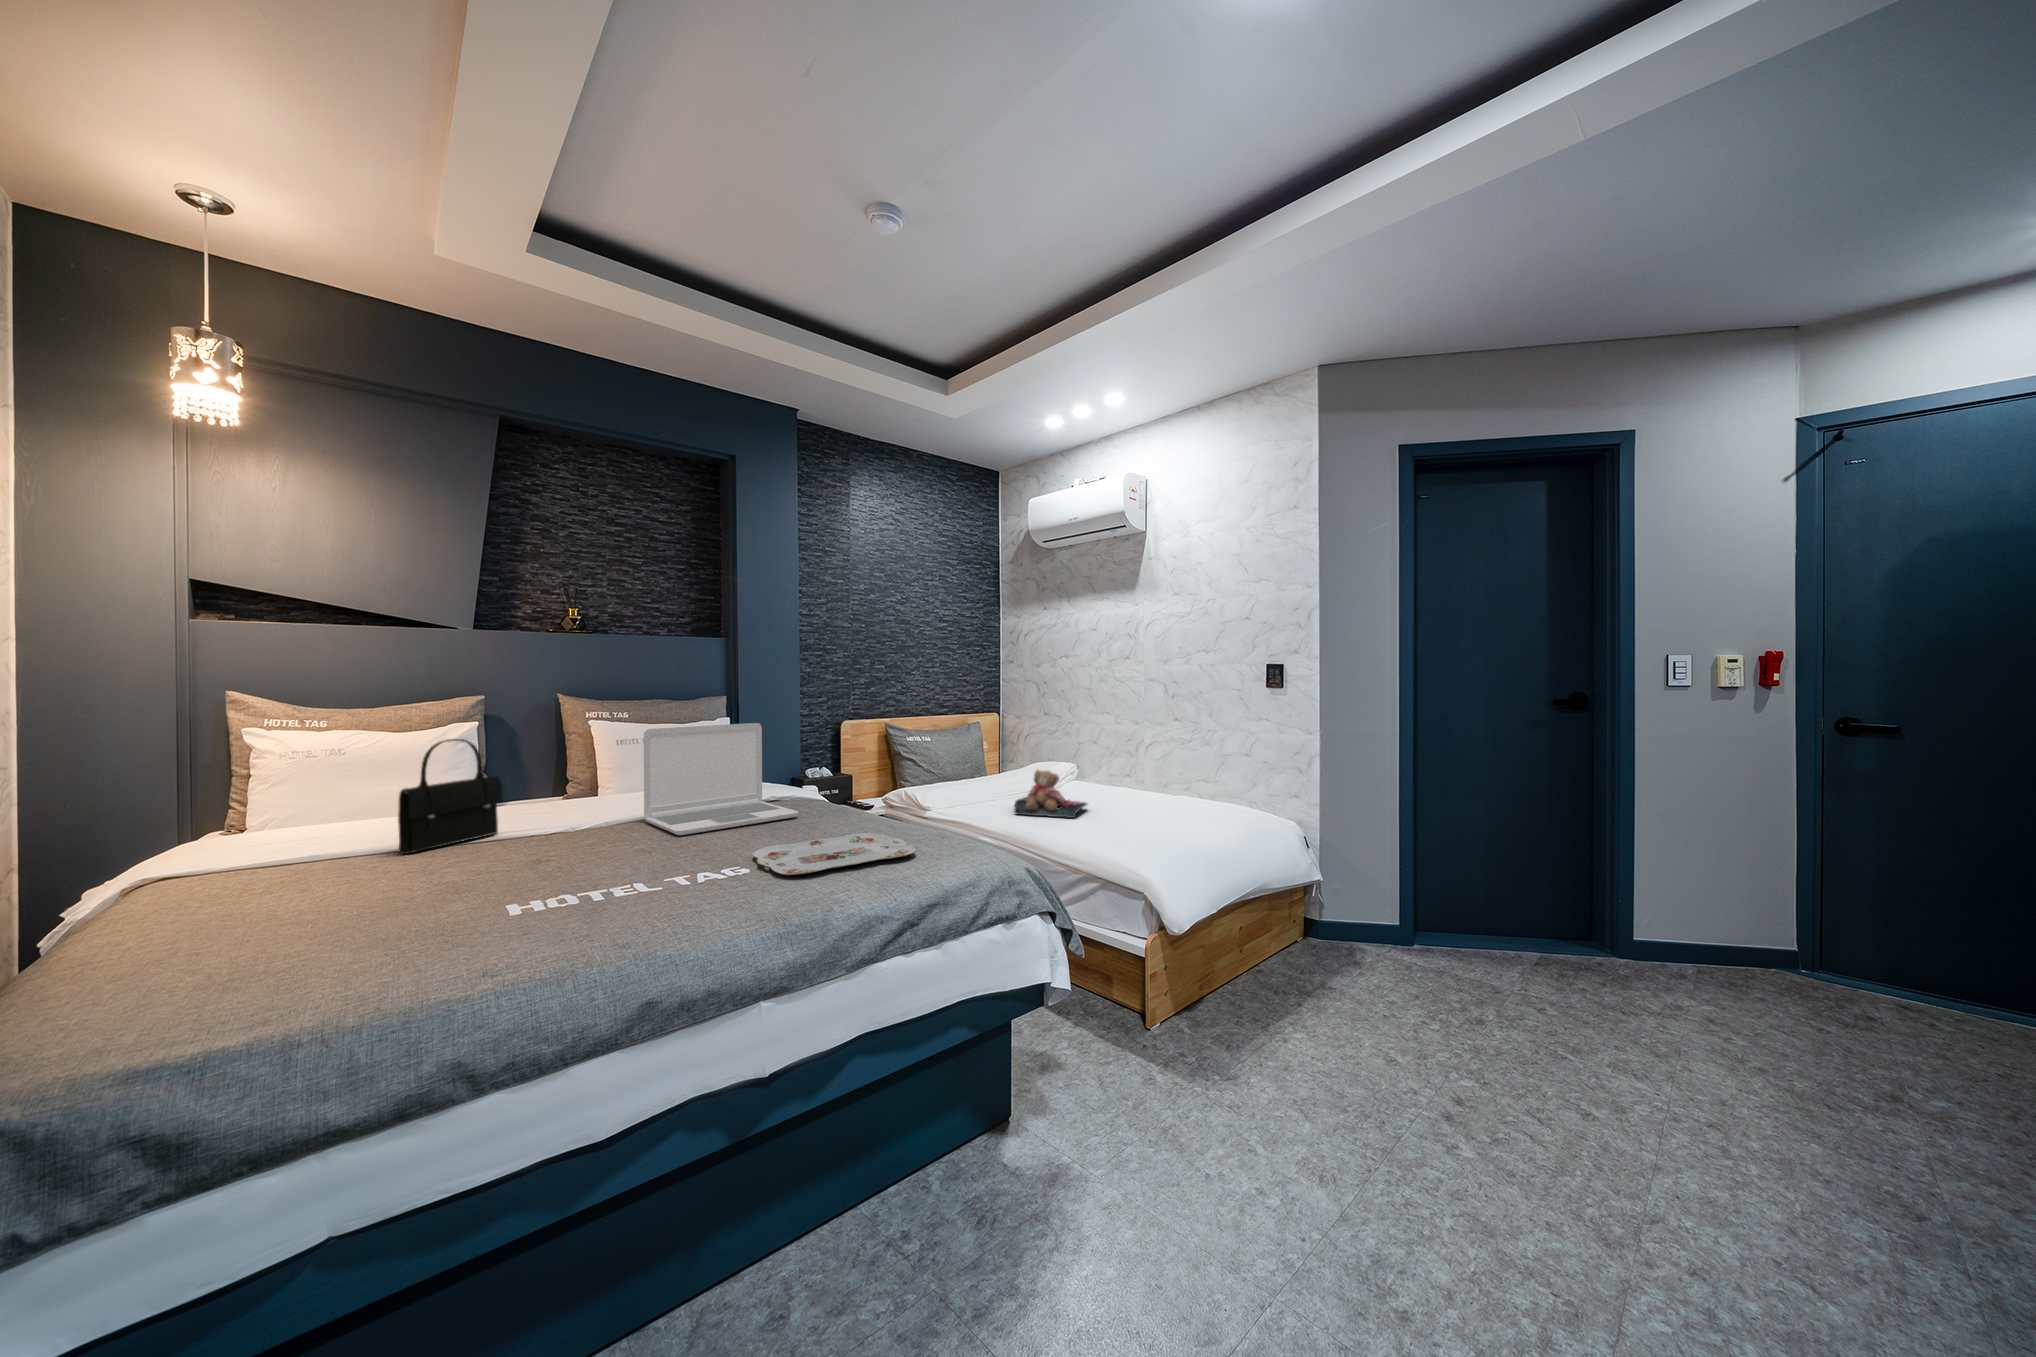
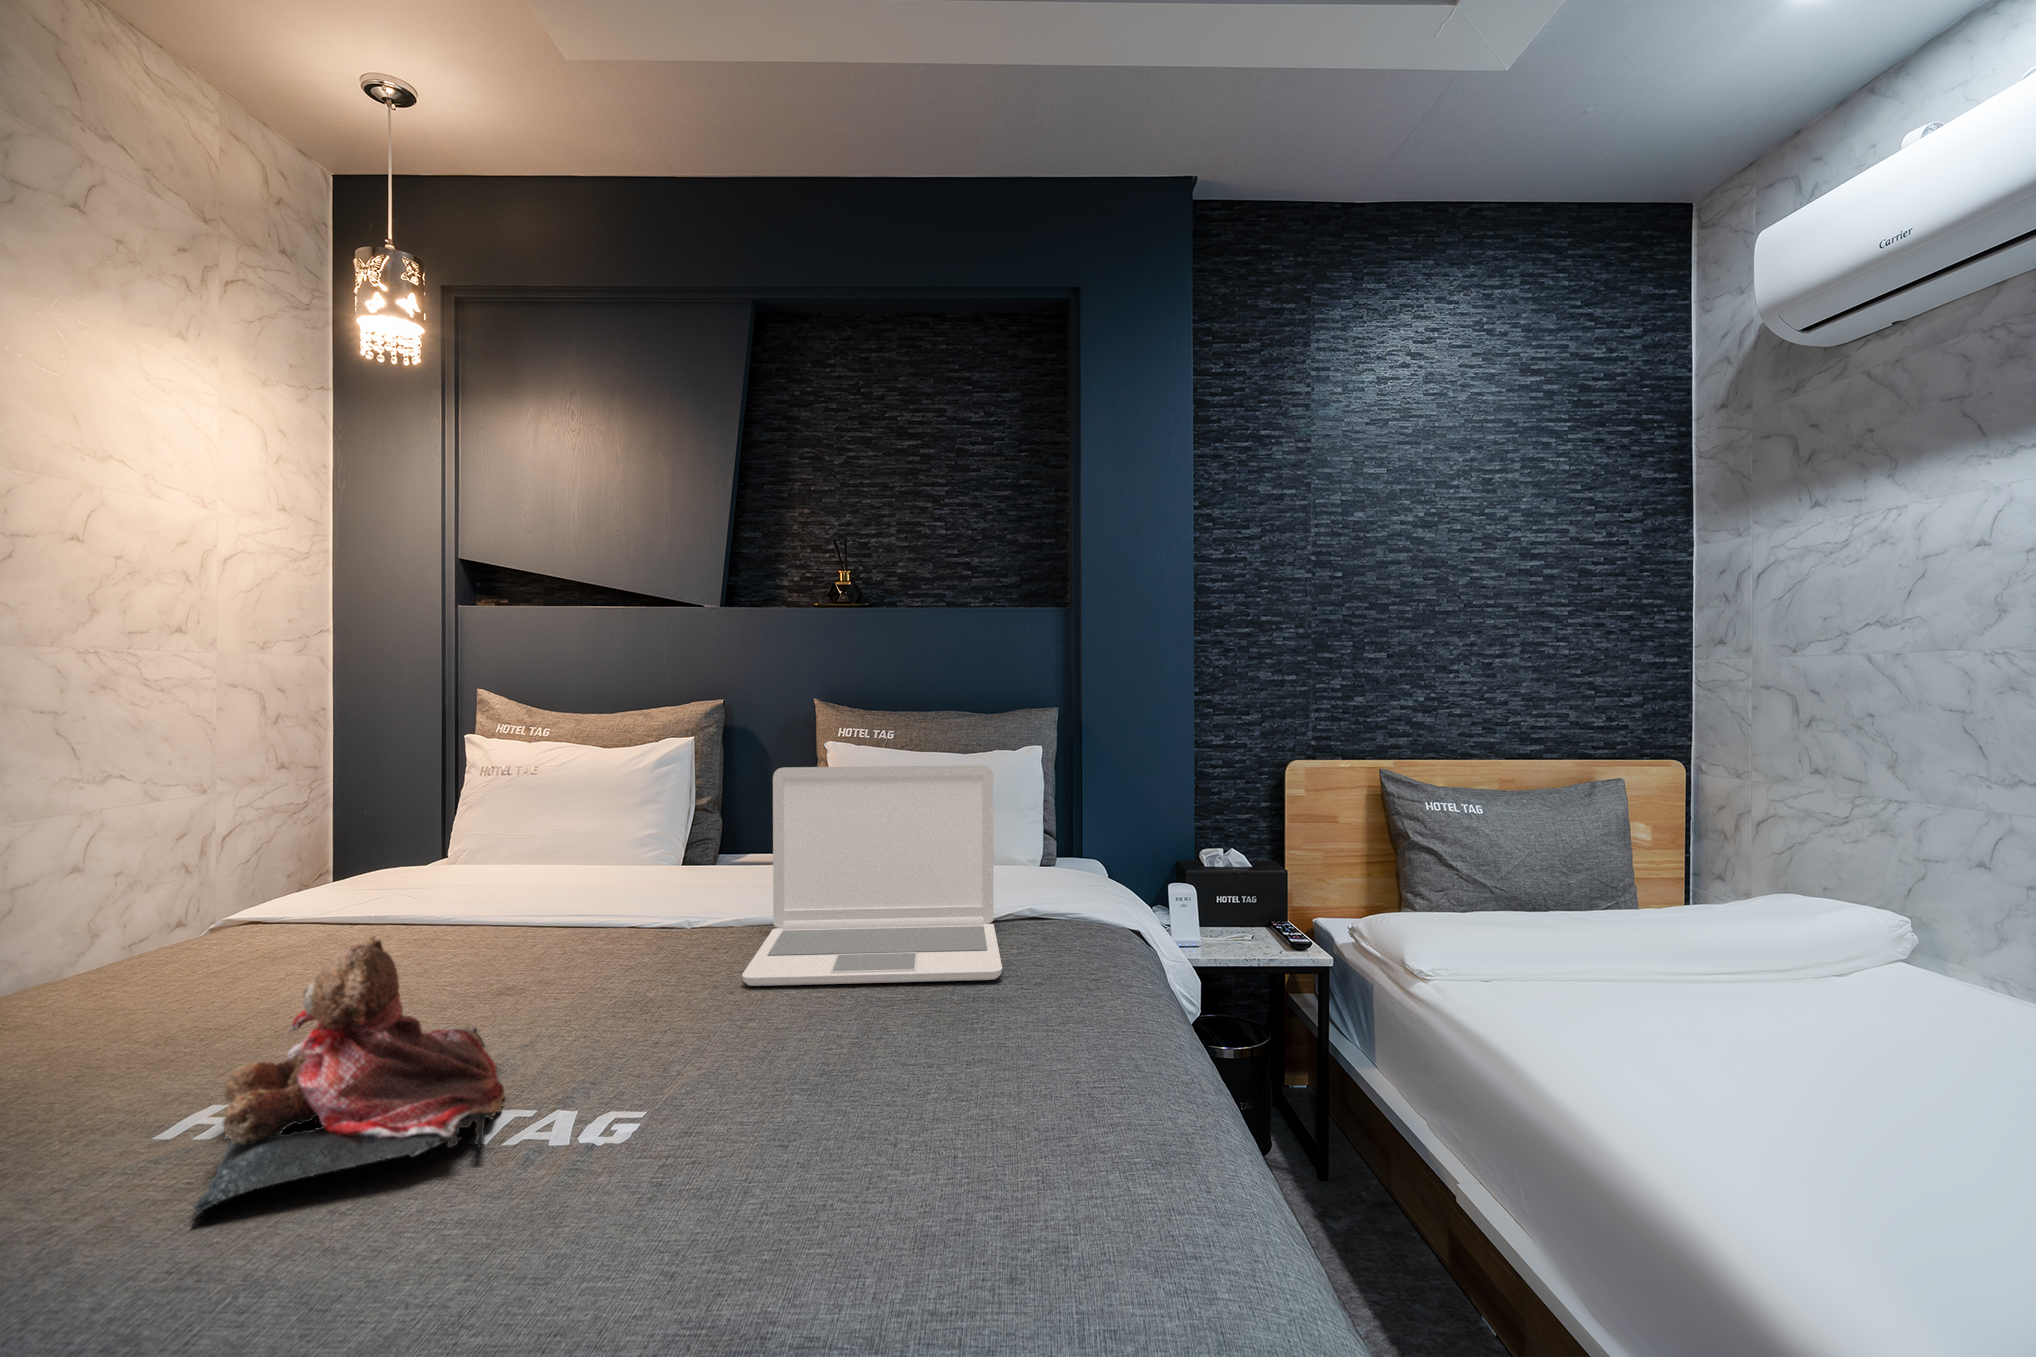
handbag: present [398,739,503,854] -> none [439,768,596,940]
teddy bear: present [1014,770,1087,818] -> present [192,936,505,1222]
serving tray: present [752,833,916,875] -> none [617,1076,1055,1245]

